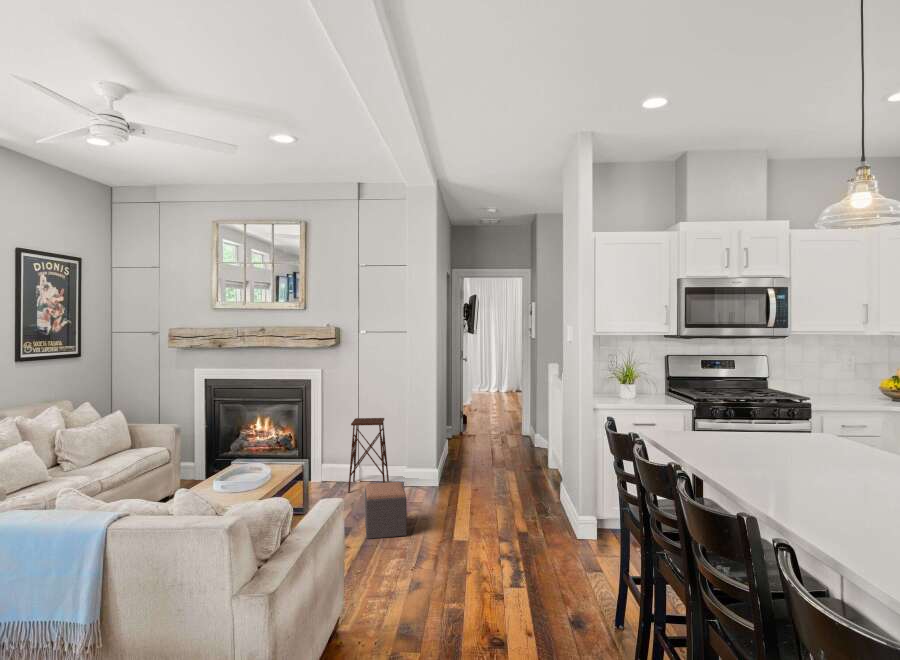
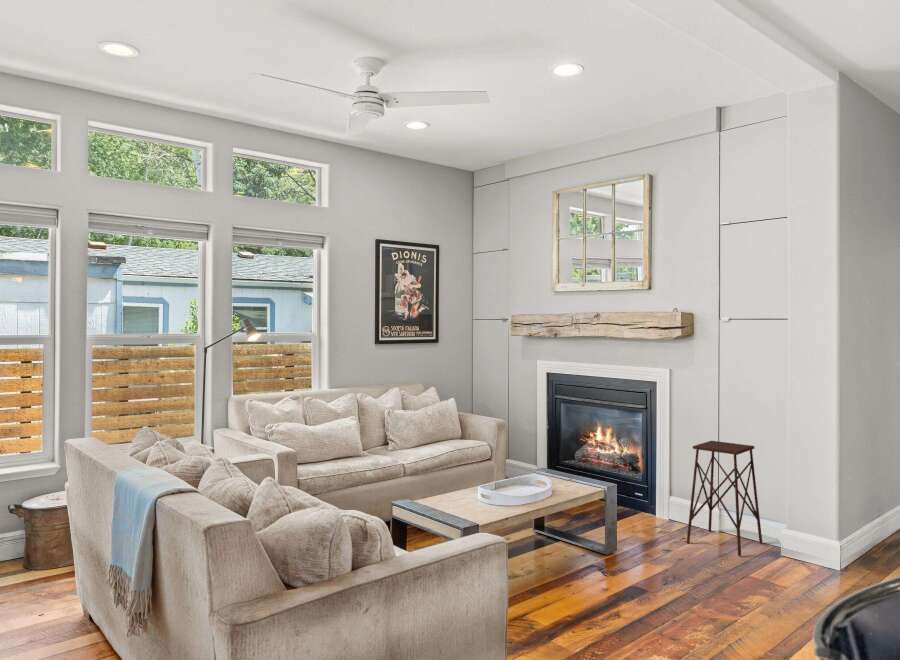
footstool: present [365,482,407,539] -> none [647,532,723,624]

